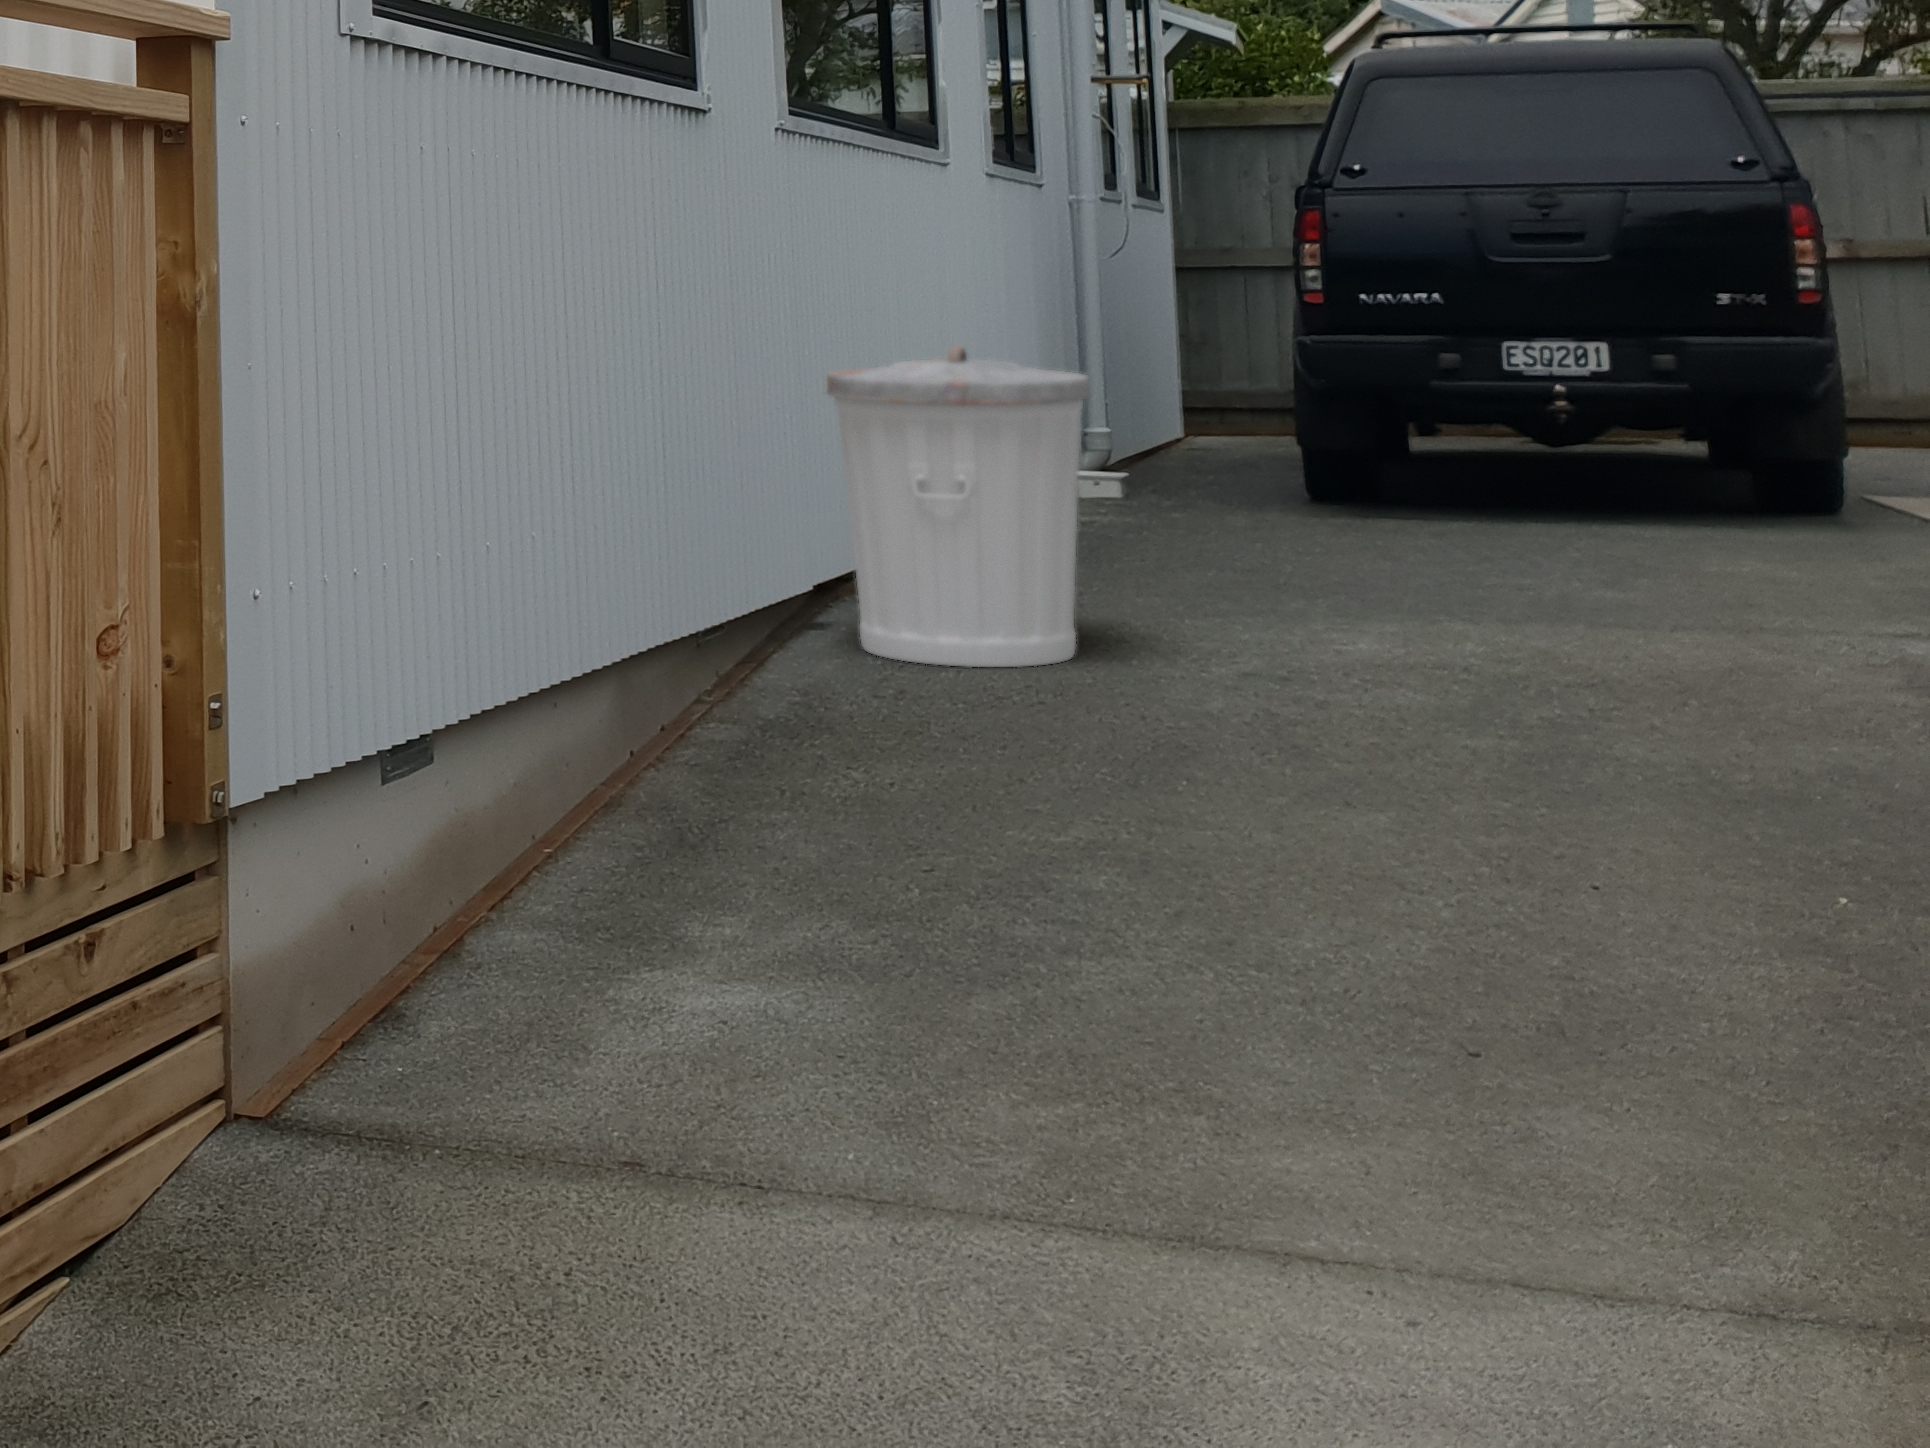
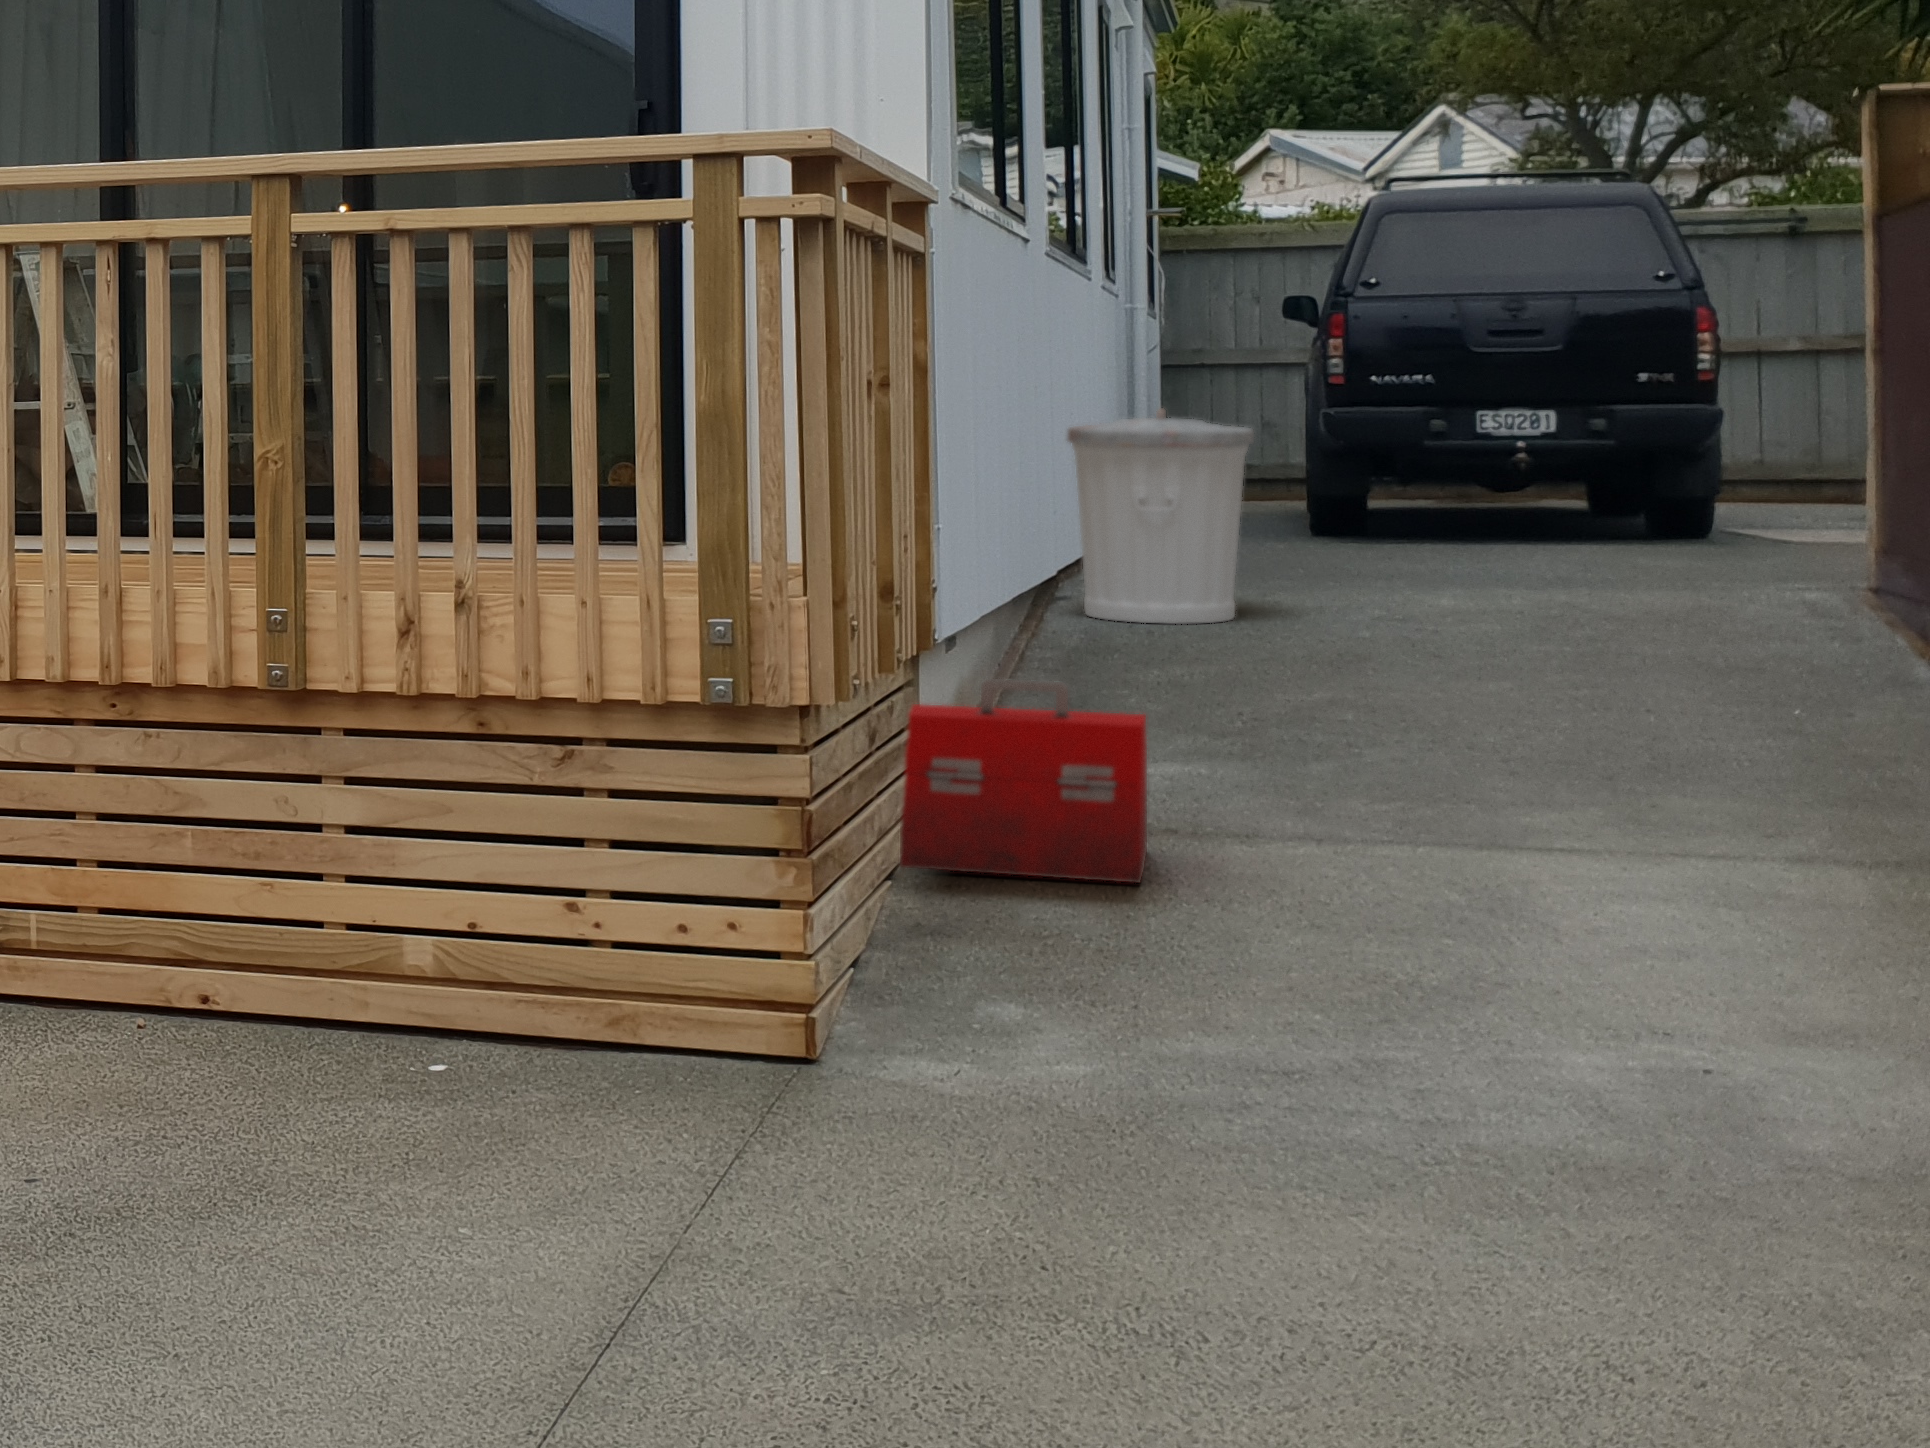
toolbox: none [129,890,614,1324] -> present [900,679,1147,883]

